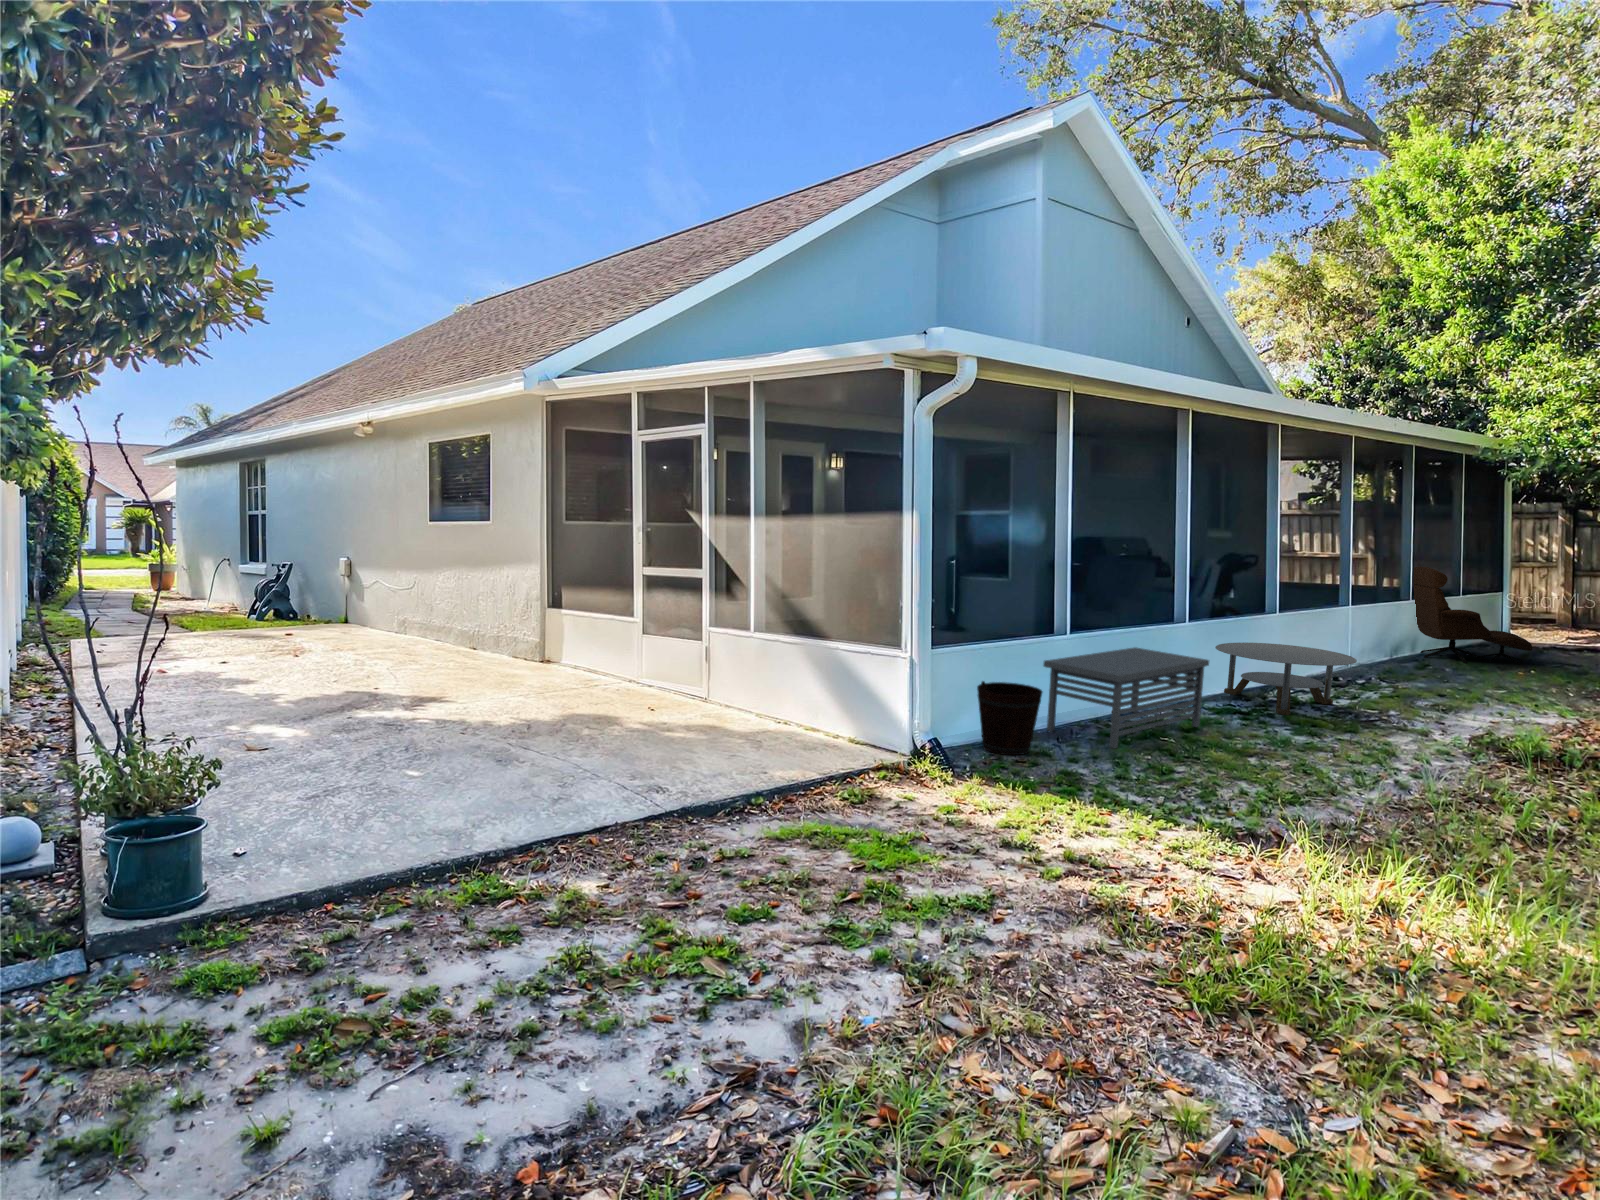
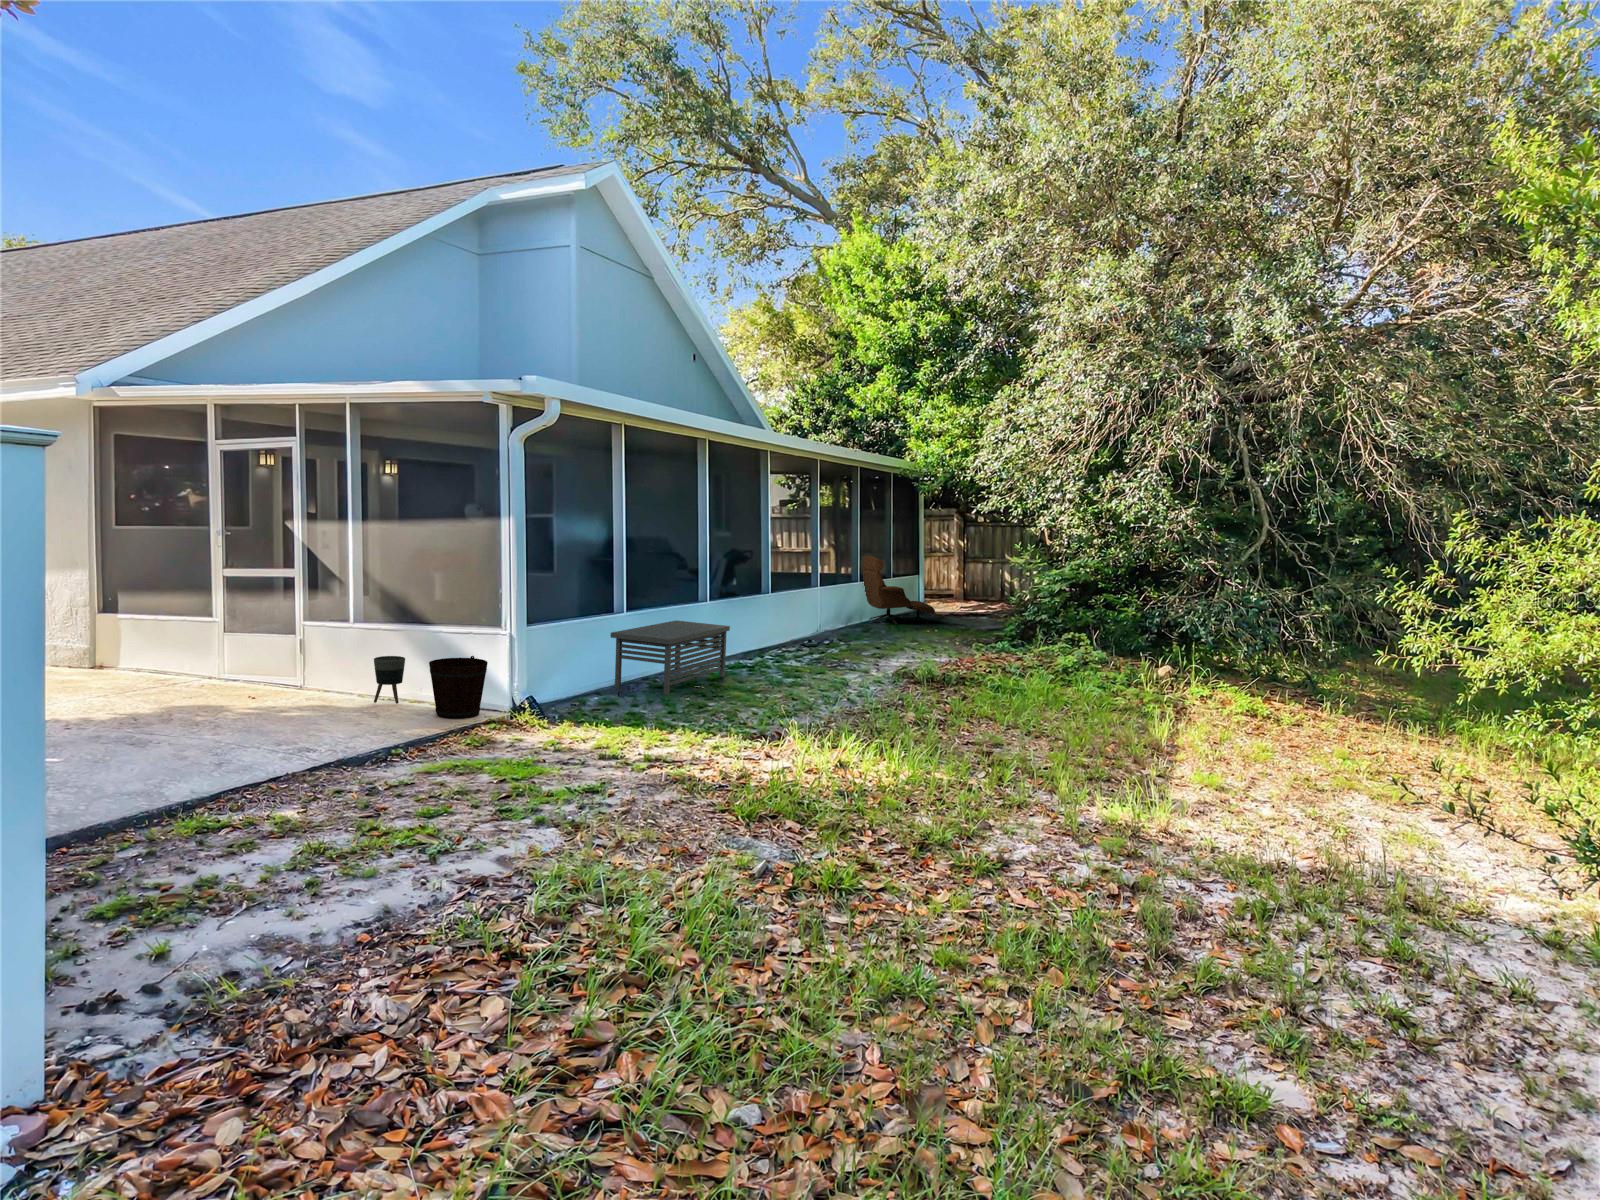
round table: present [1215,642,1357,715] -> none [733,615,826,665]
planter: none [766,673,800,729] -> present [374,656,405,704]
bucket: present [977,681,1042,755] -> present [429,656,488,719]

